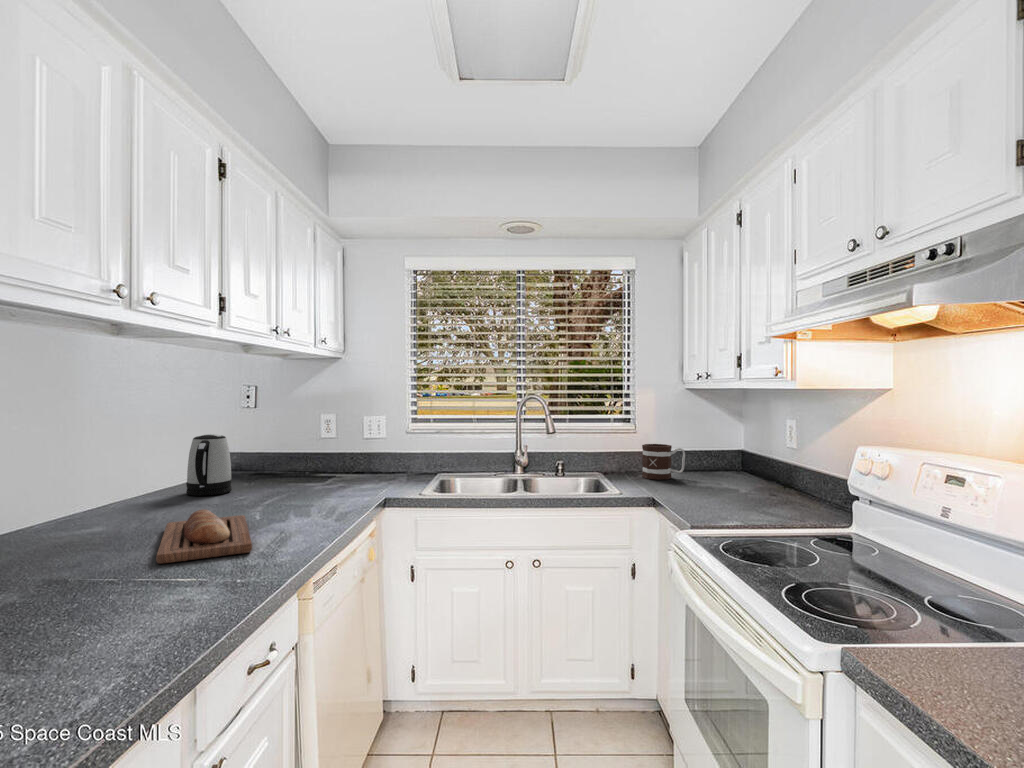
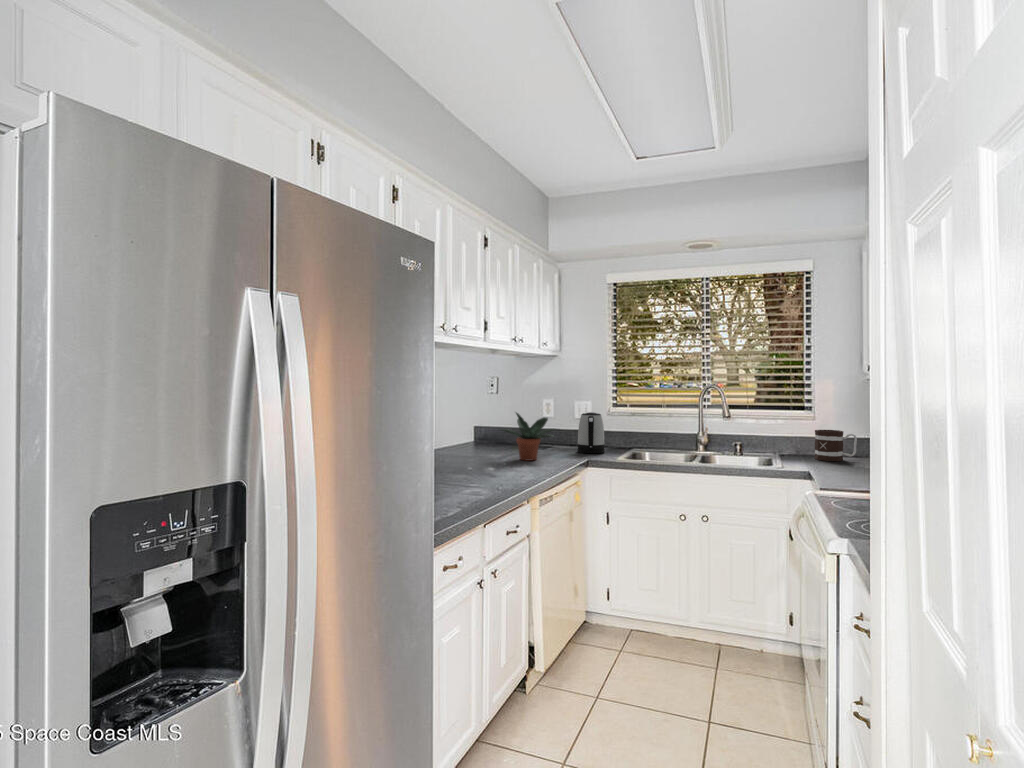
kettle: present [186,434,232,496] -> present [577,412,605,453]
potted plant: none [246,435,342,508] -> present [500,413,556,461]
bread loaf: present [156,510,252,564] -> none [457,454,508,478]

